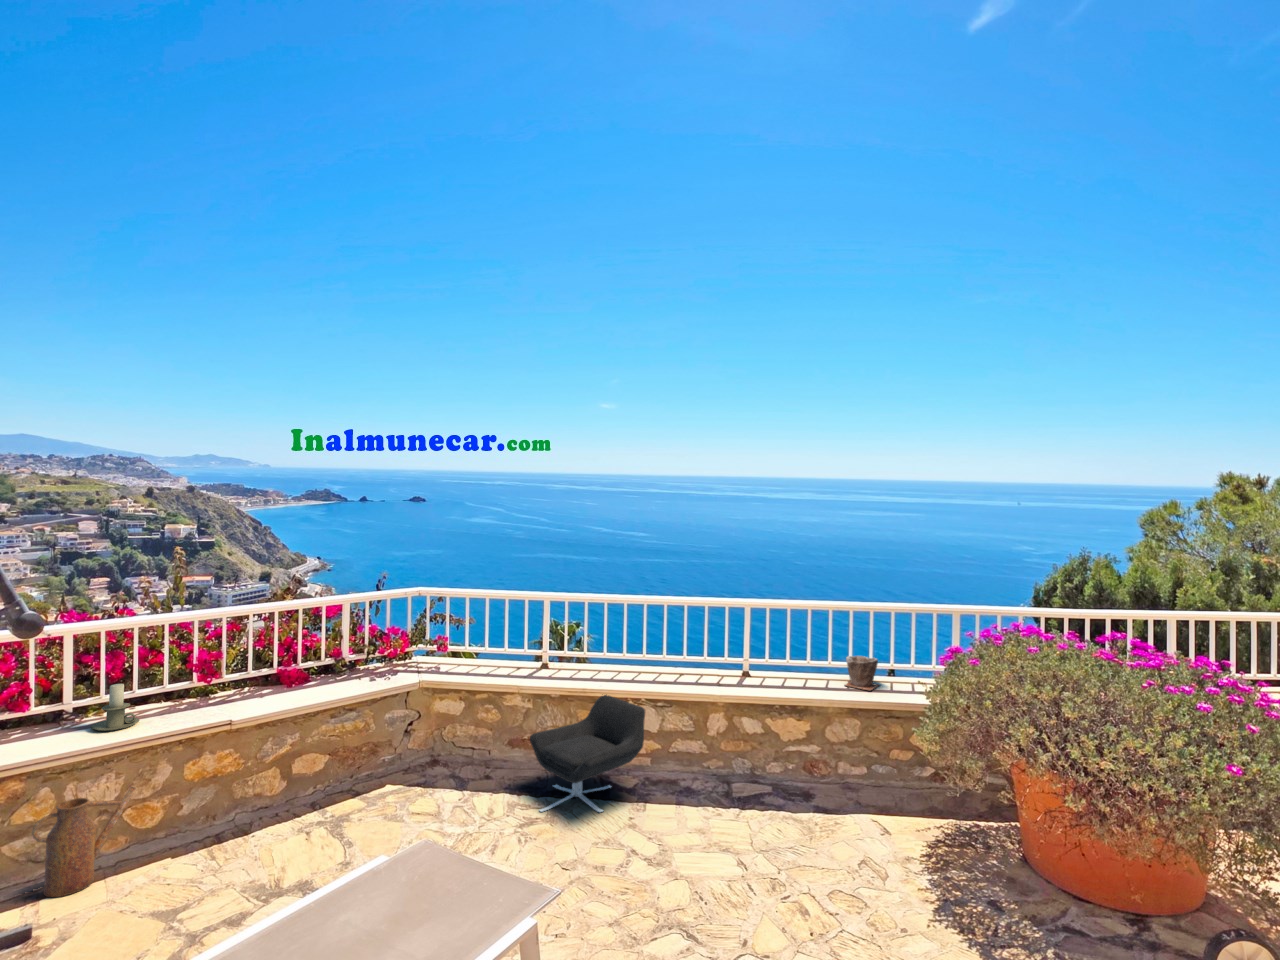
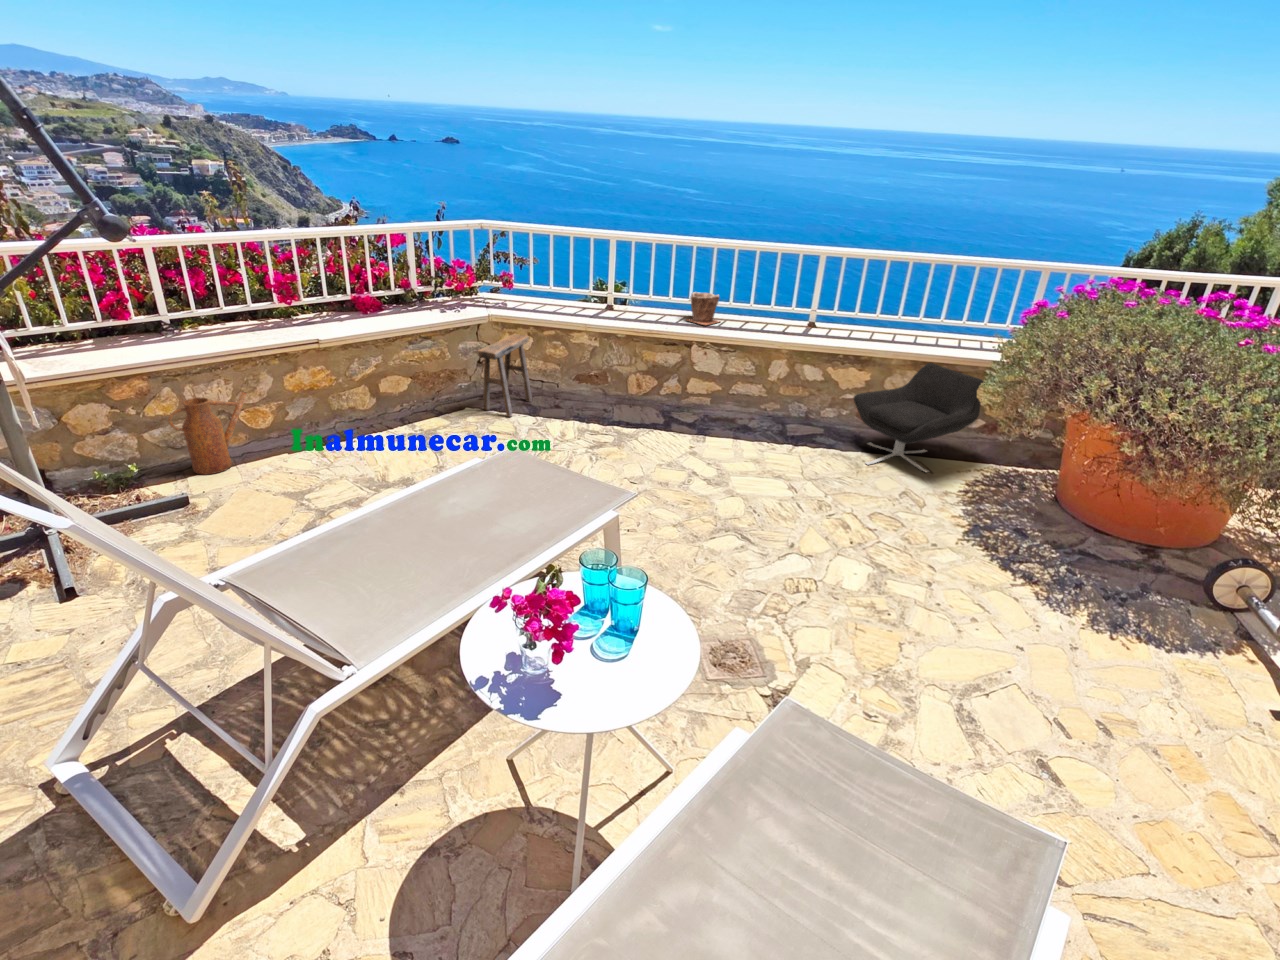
plant pot: present [845,656,879,690] -> present [687,292,720,325]
candle holder: present [90,684,139,731] -> none [190,298,233,341]
lounge chair: present [530,695,645,812] -> present [854,363,983,472]
stool: none [403,698,461,793] -> present [478,334,532,417]

